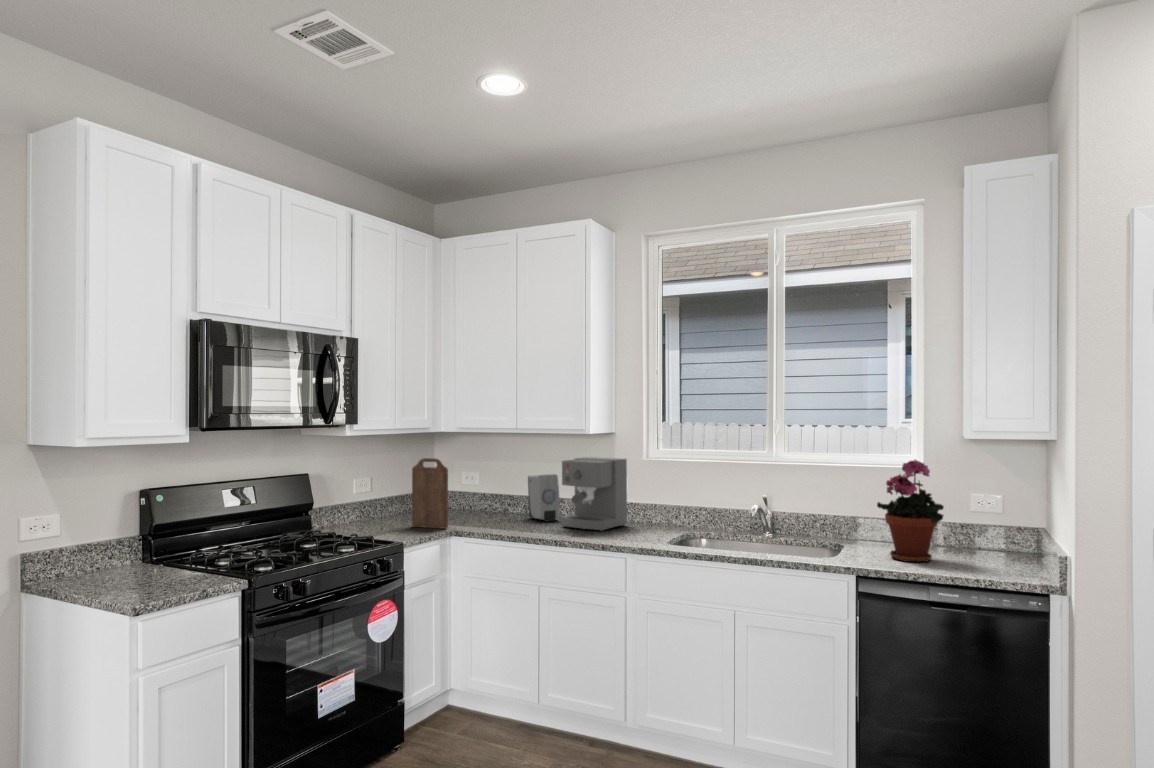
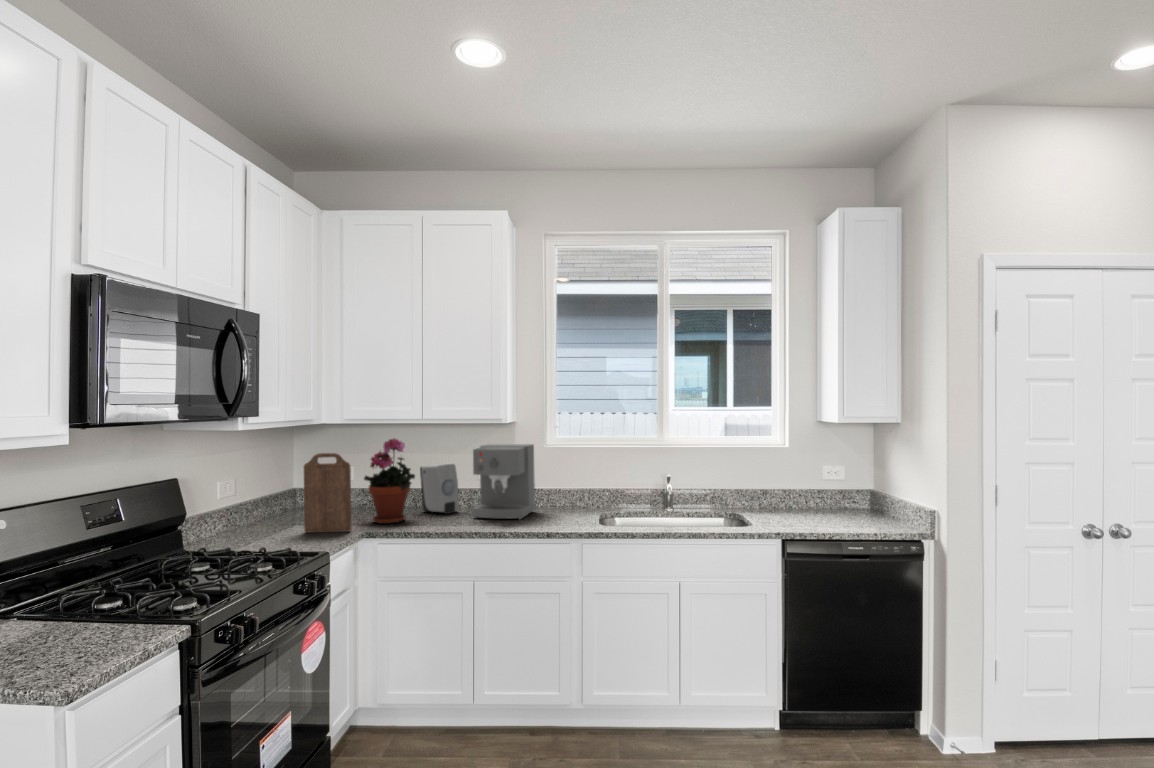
potted plant: present [877,460,944,562] -> present [364,438,415,524]

